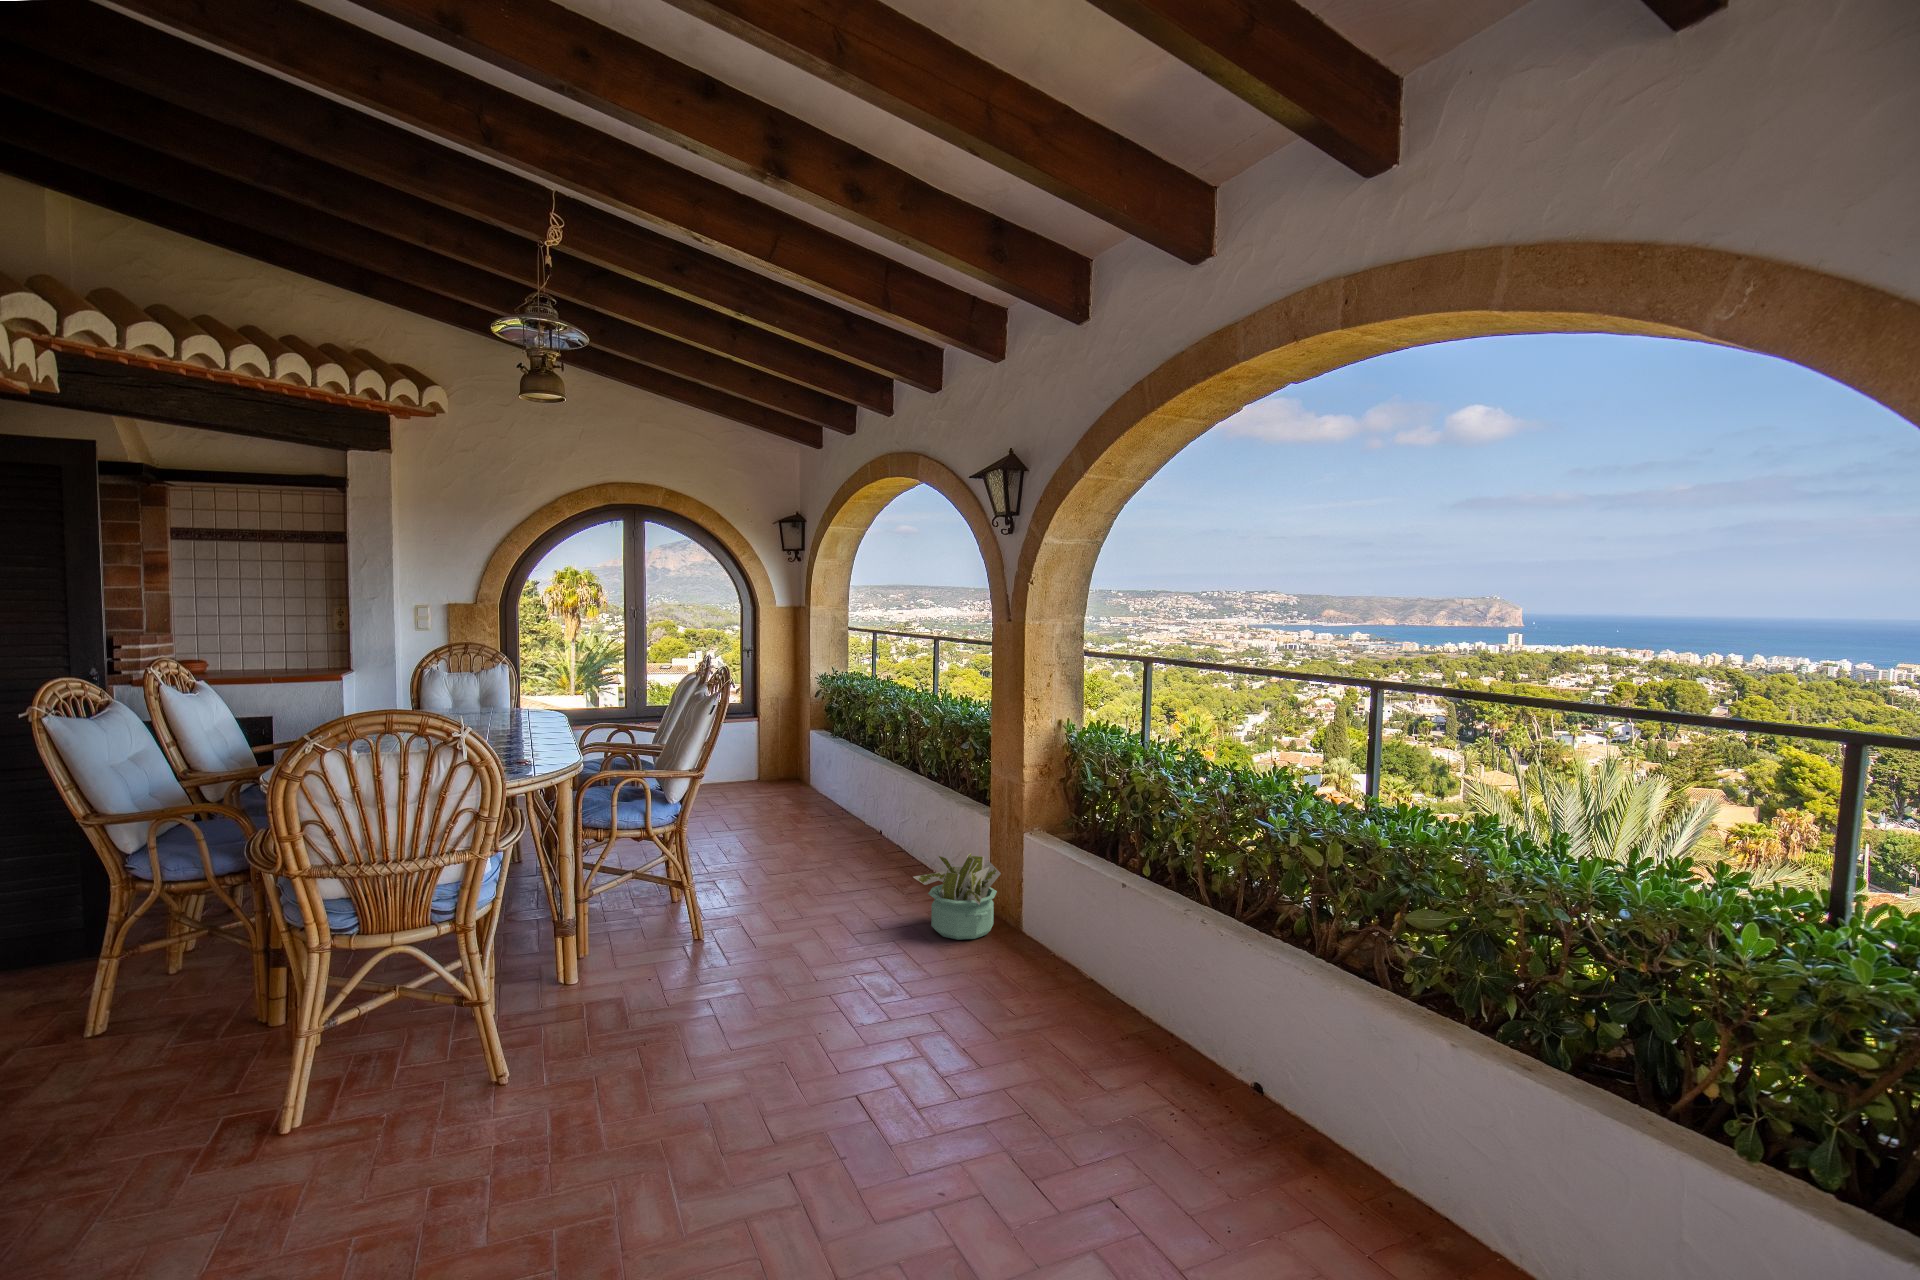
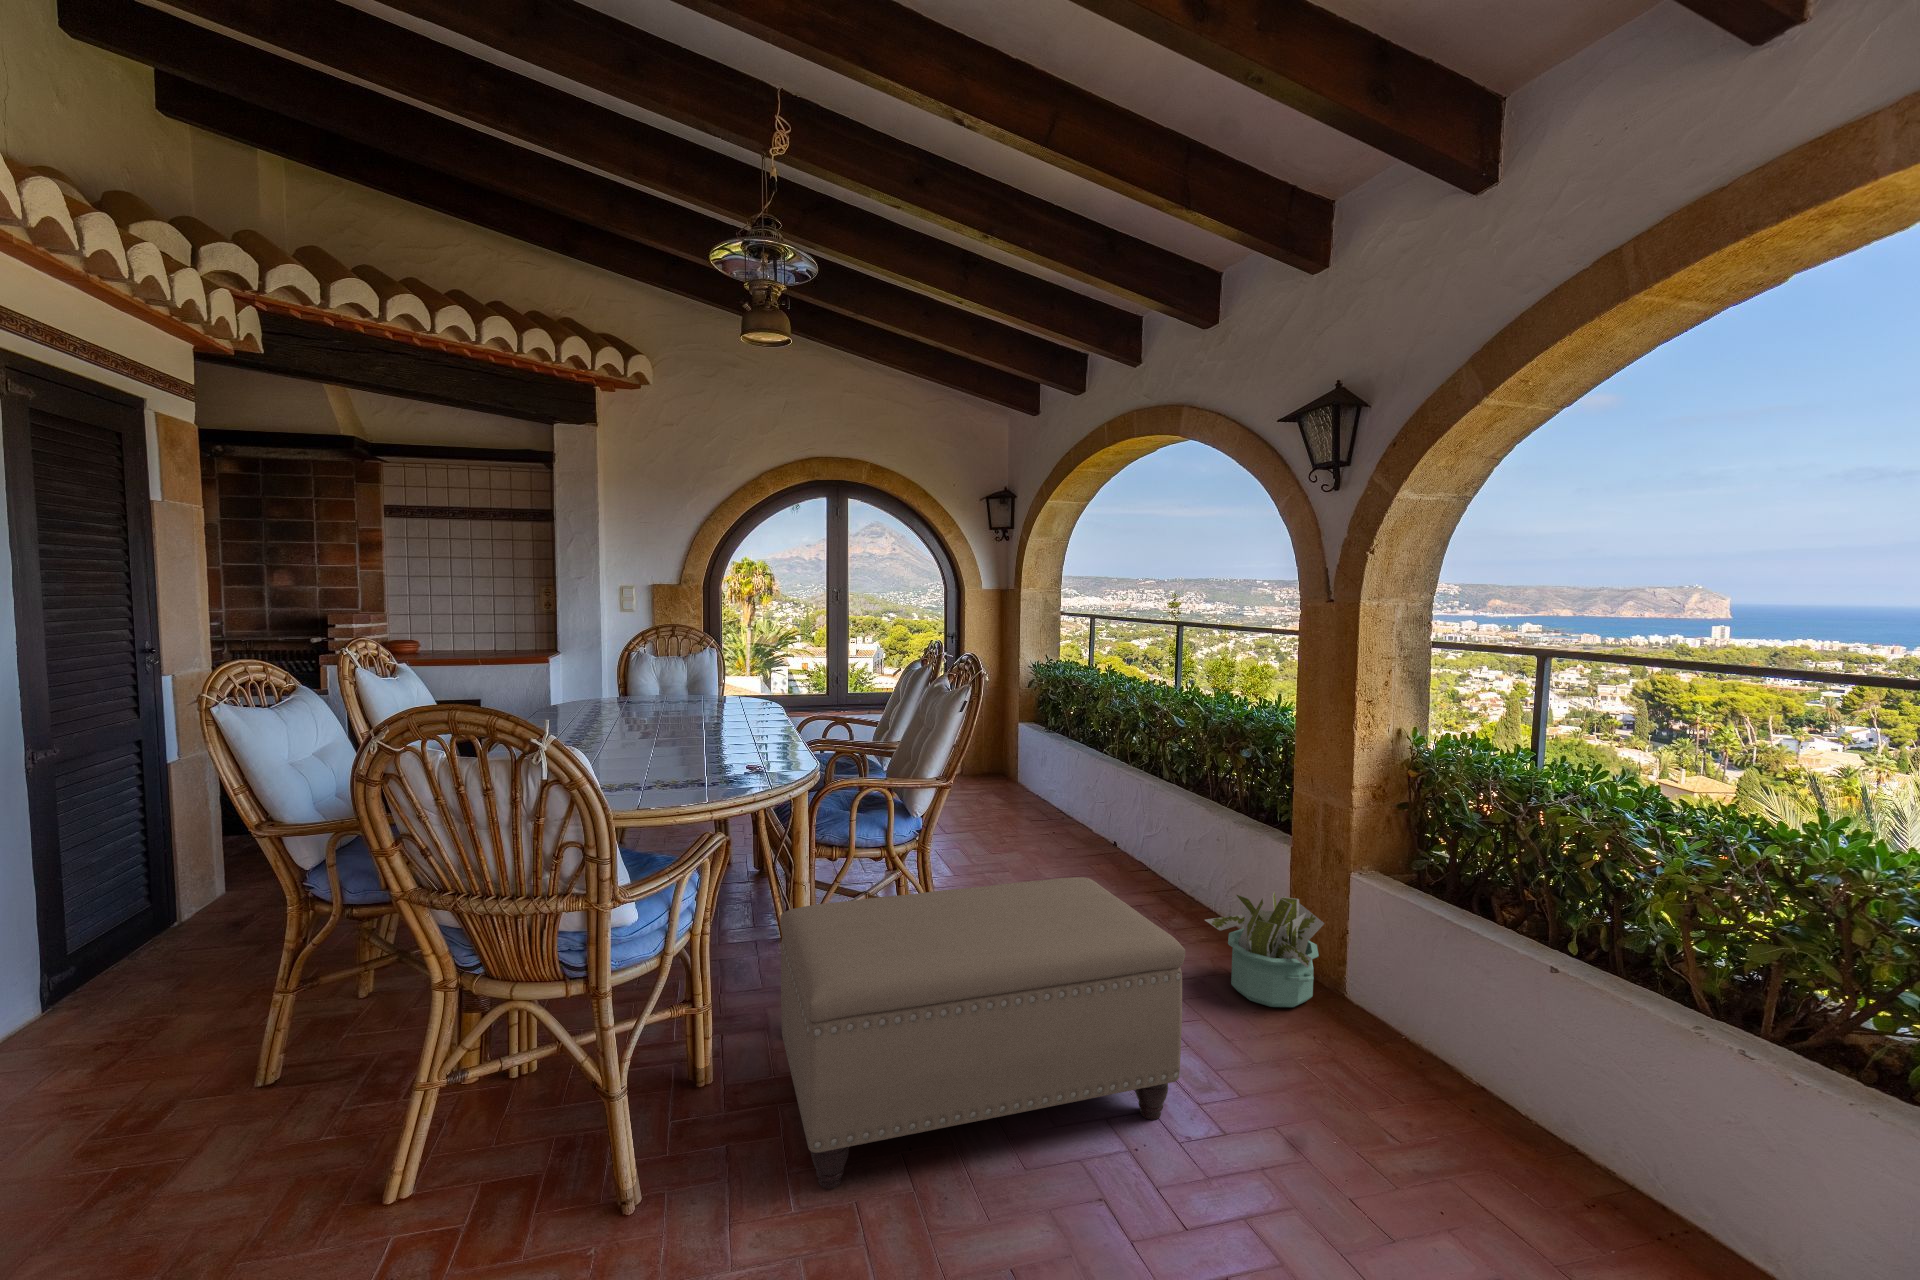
ottoman: none [546,840,853,1060] -> present [780,877,1185,1189]

